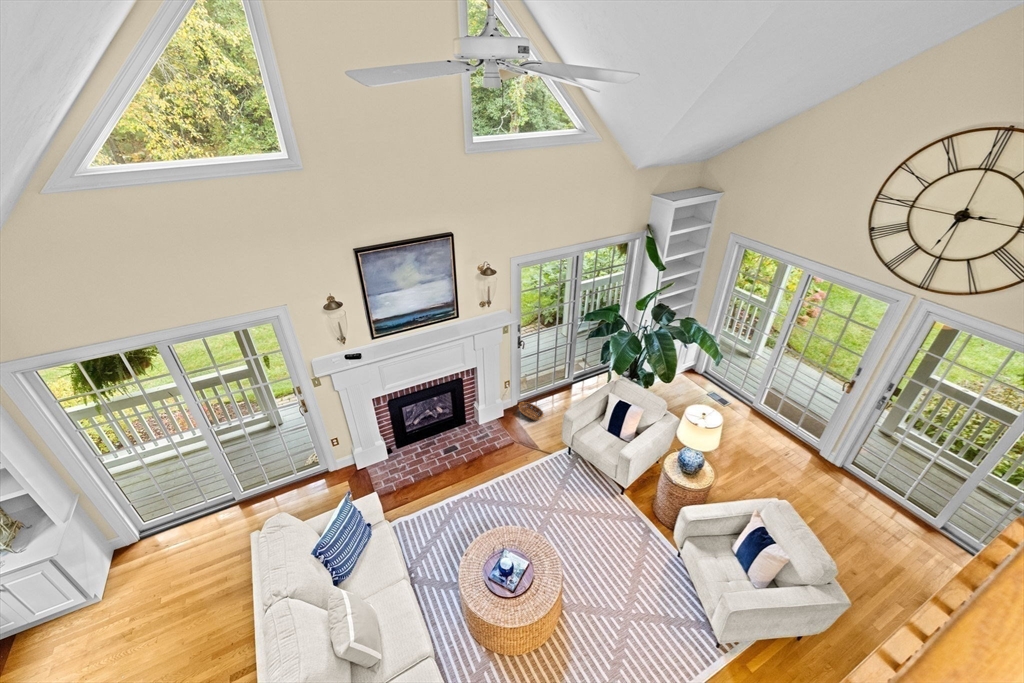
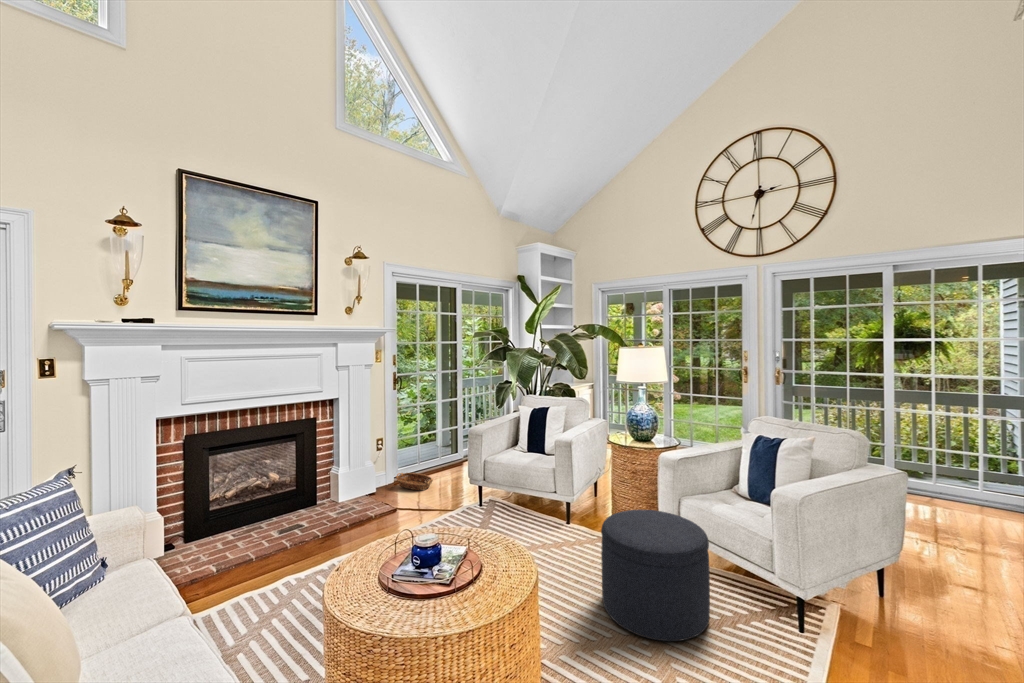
ottoman: none [611,541,679,626] -> present [601,509,710,641]

